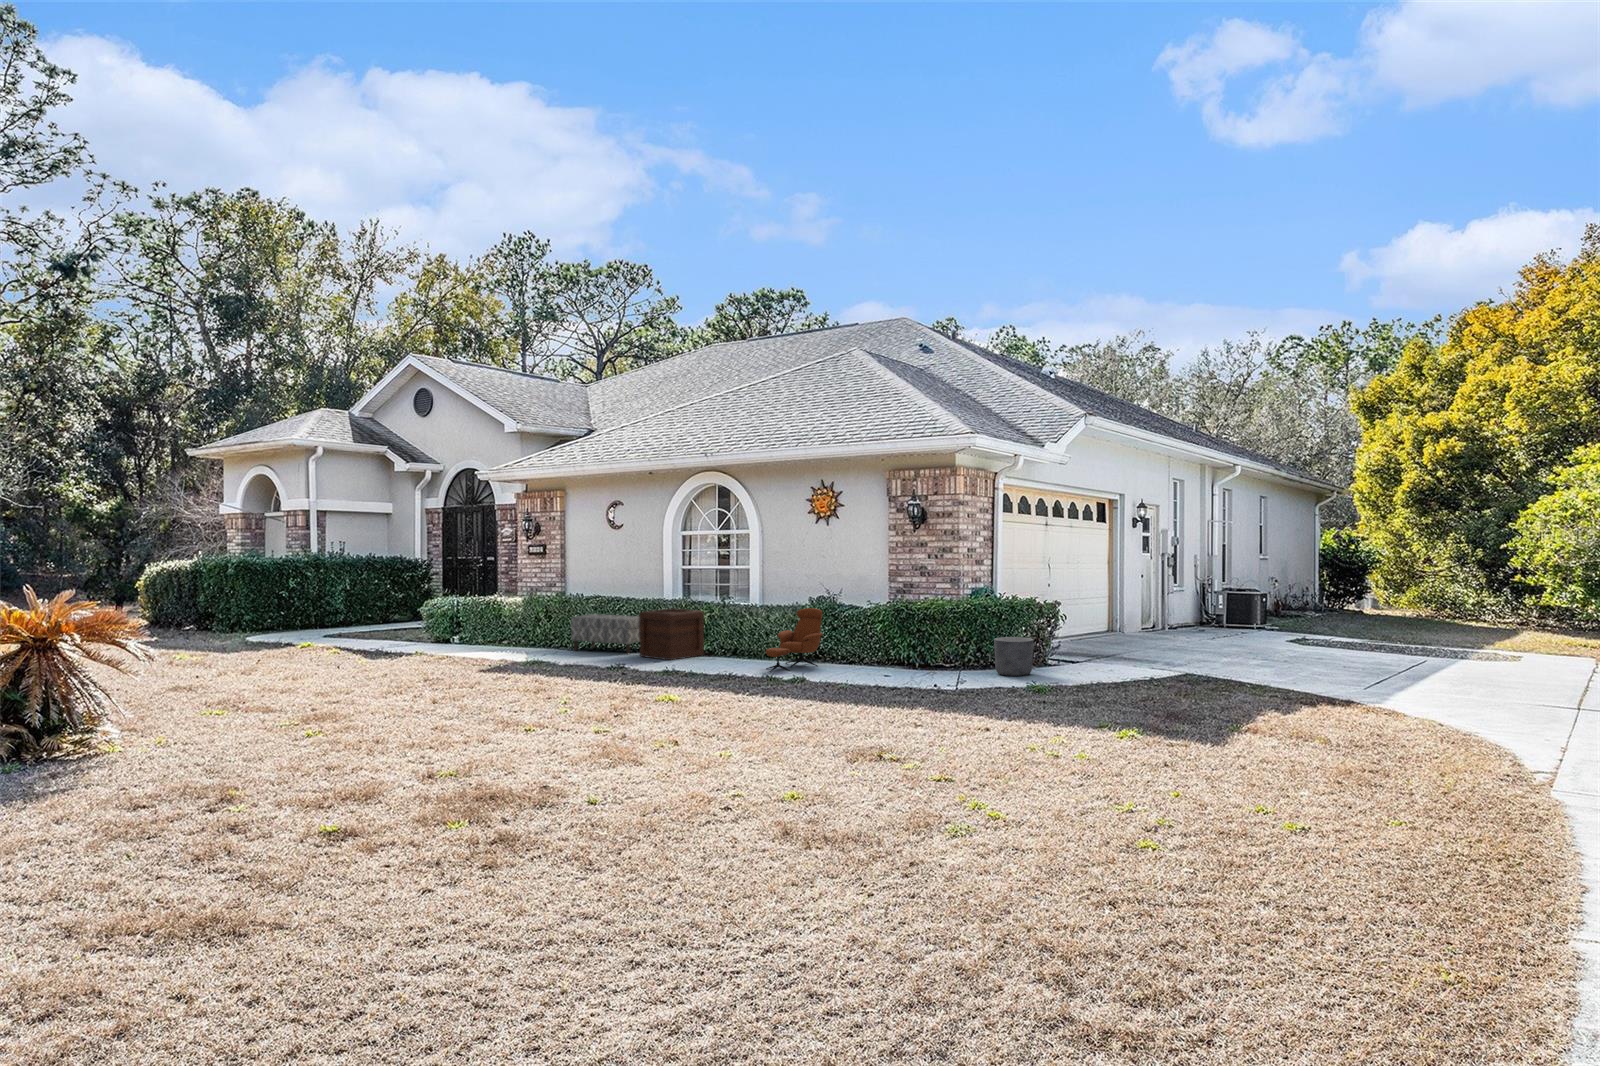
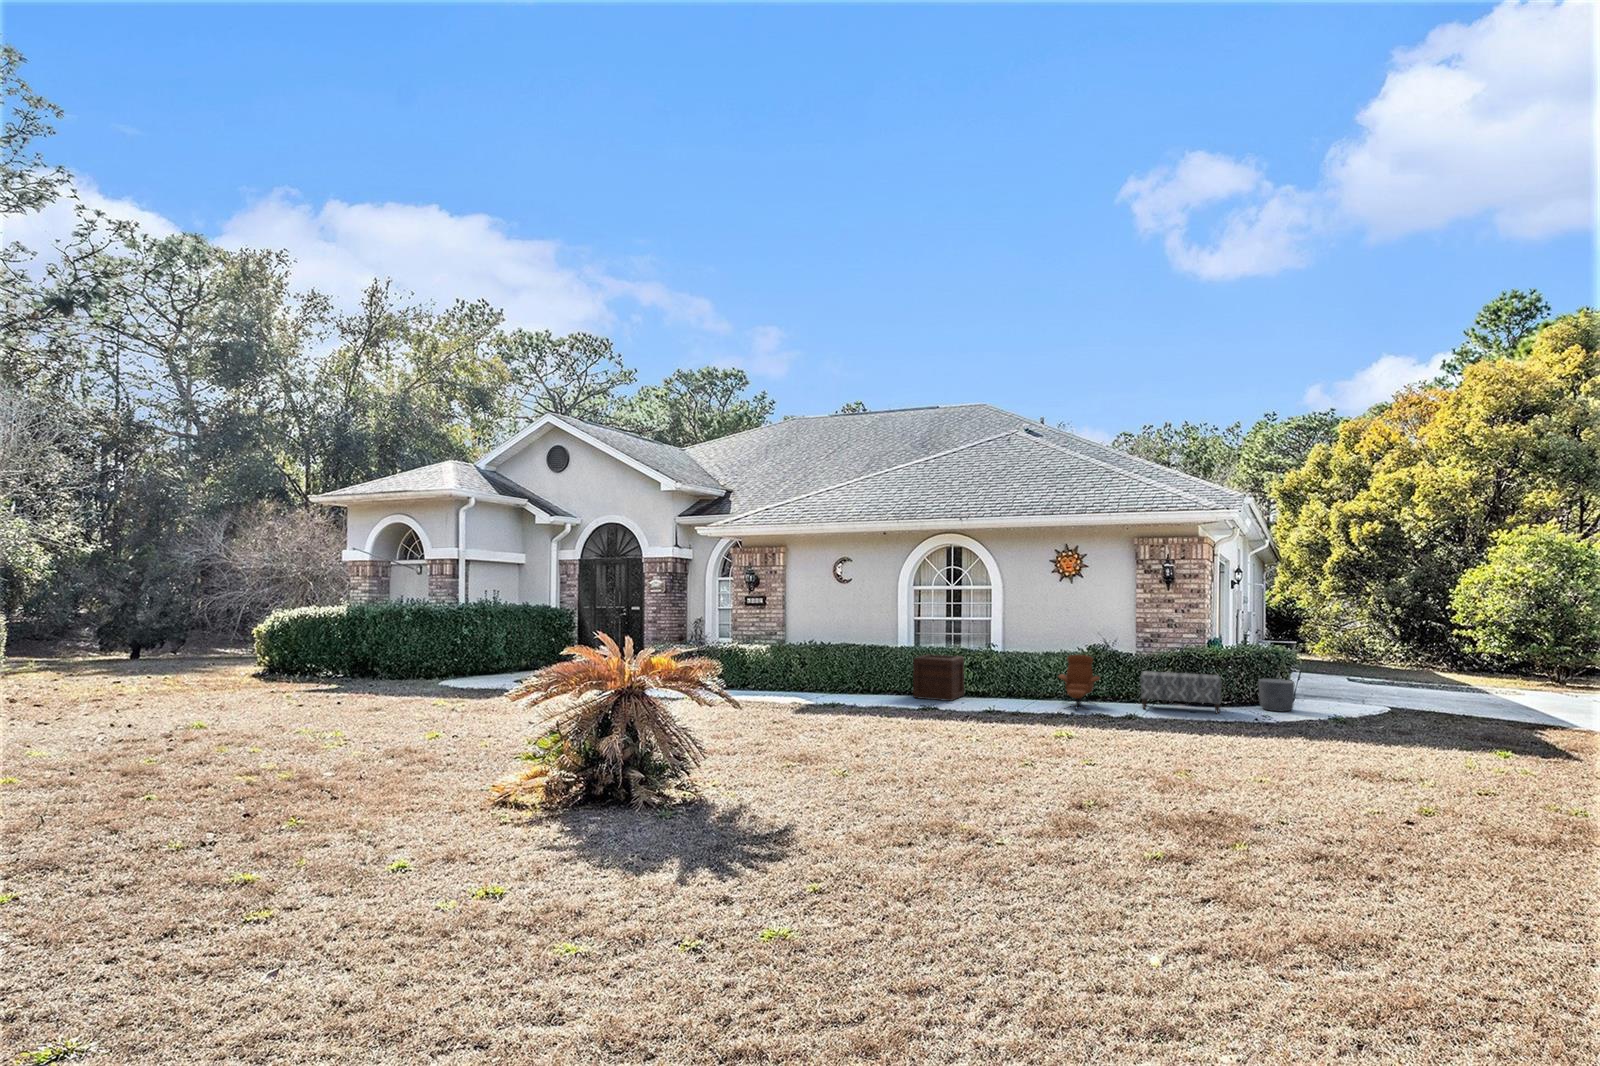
bench: present [571,614,640,654] -> present [1140,671,1221,714]

